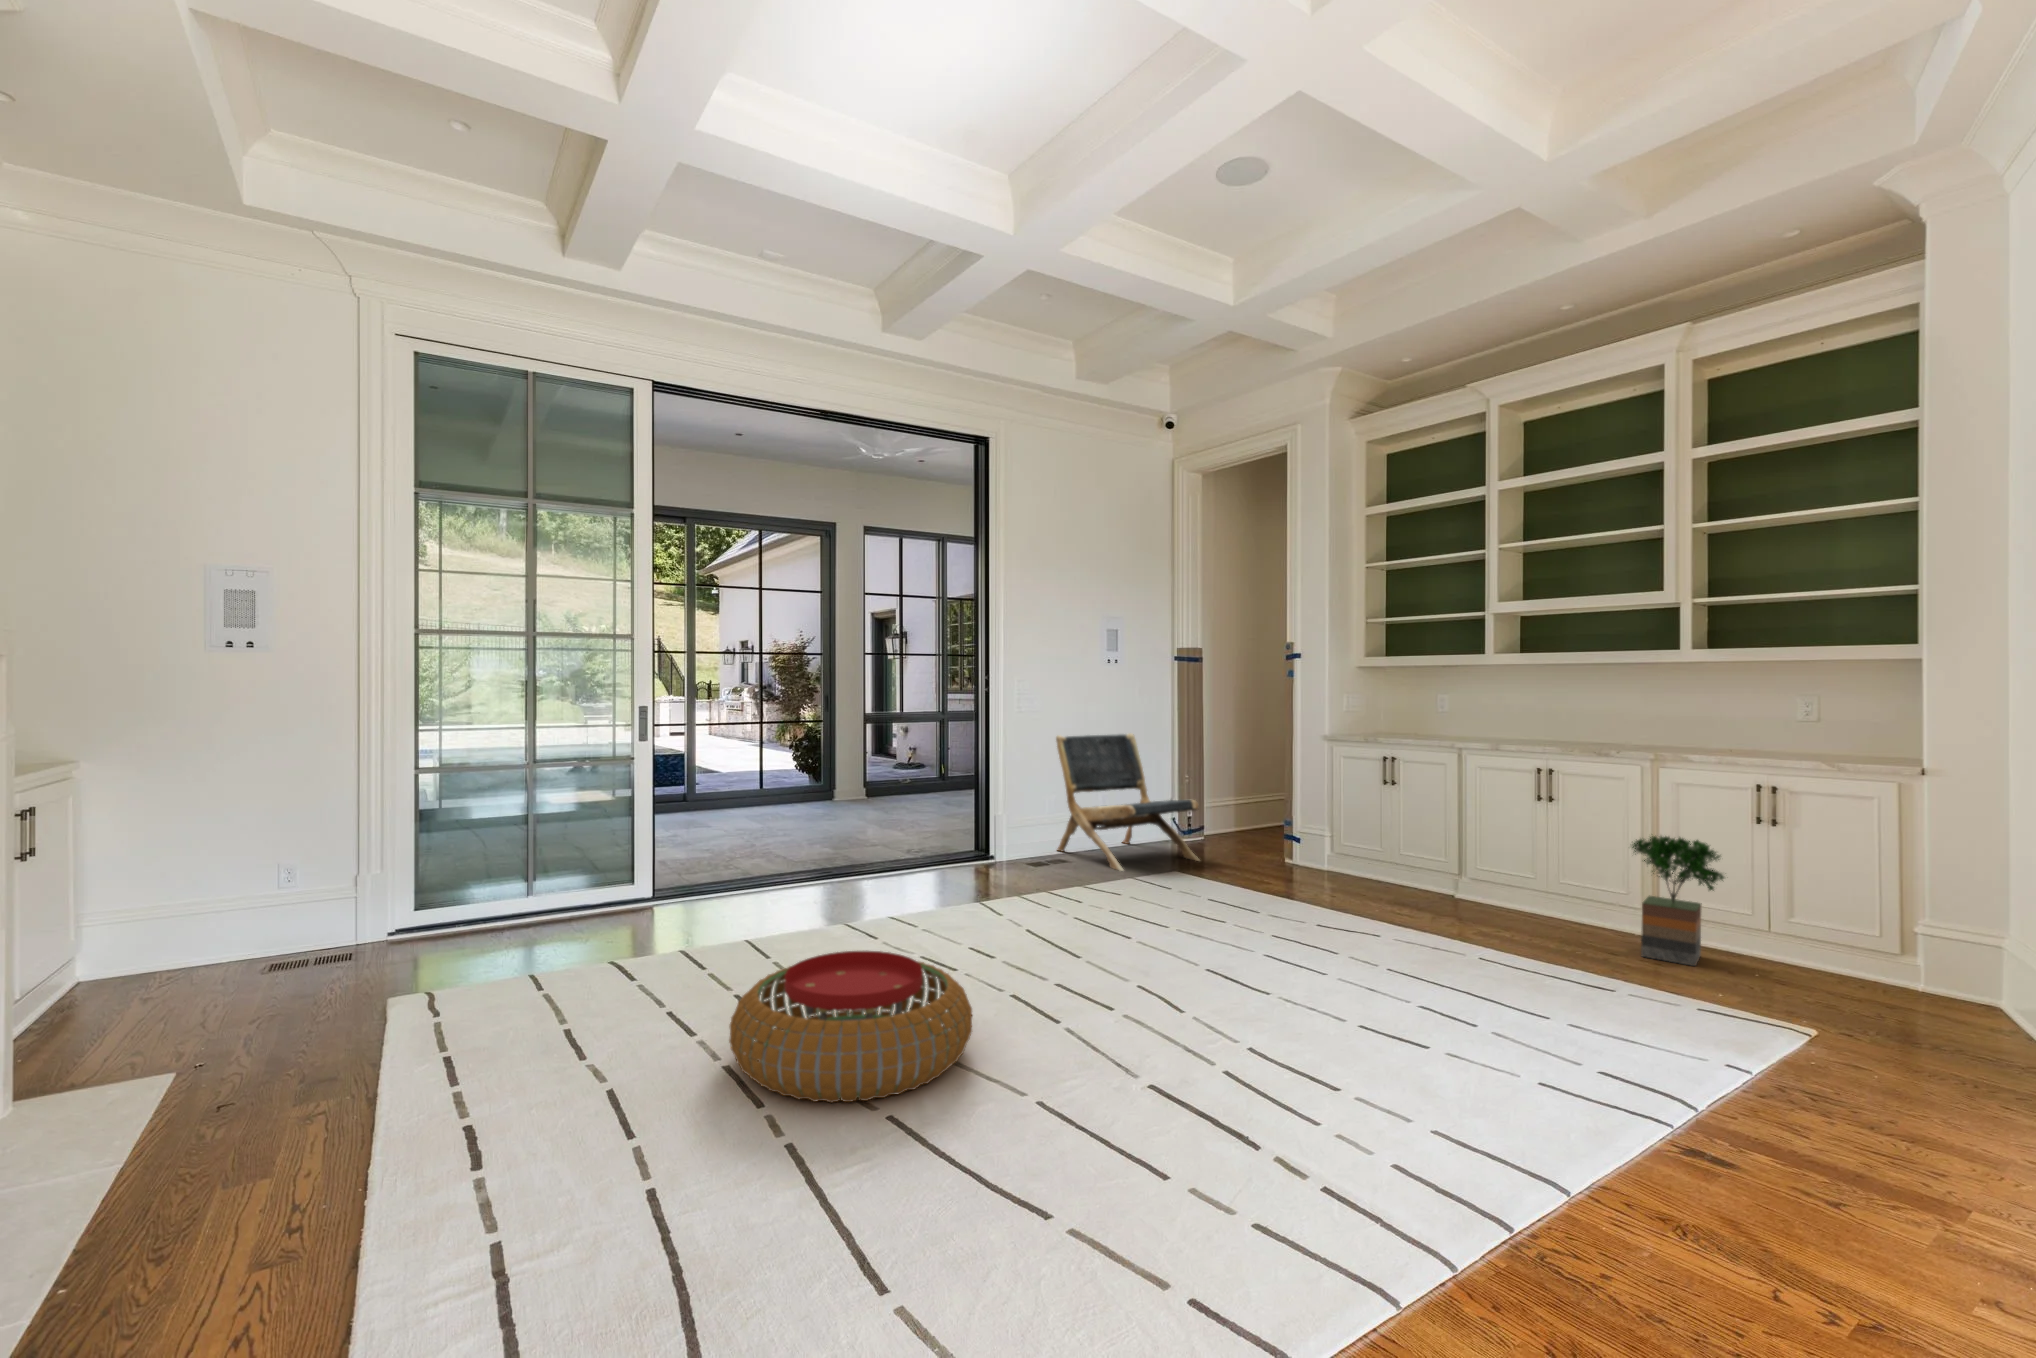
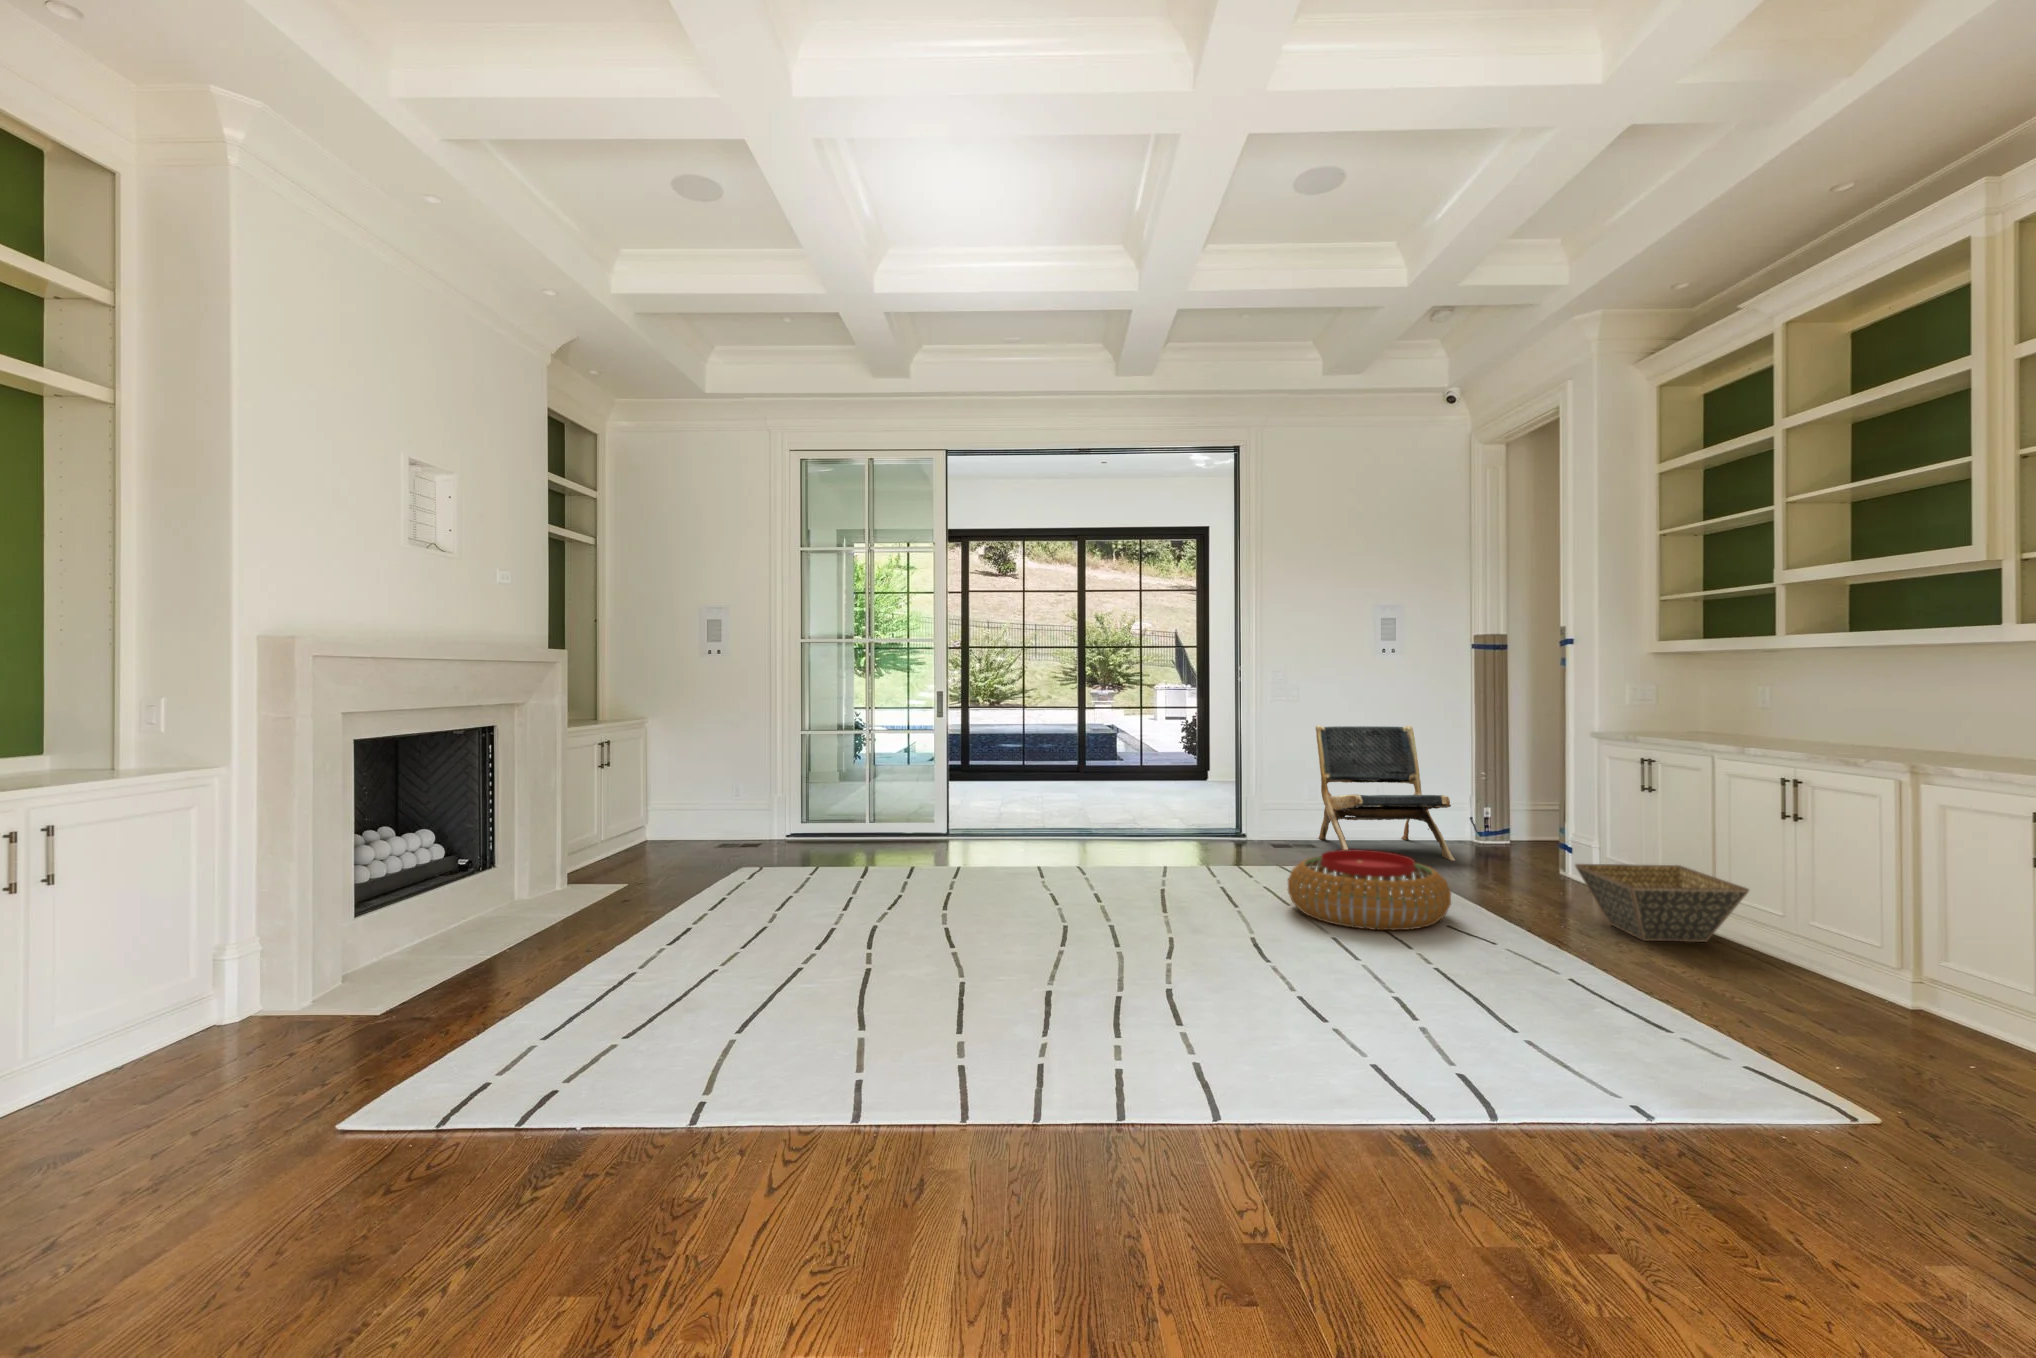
potted tree: present [1632,836,1724,966] -> none [1807,852,1941,1019]
basket: none [1386,850,1527,922] -> present [1575,864,1749,942]
pouf: present [729,951,972,1102] -> present [1288,849,1451,930]

